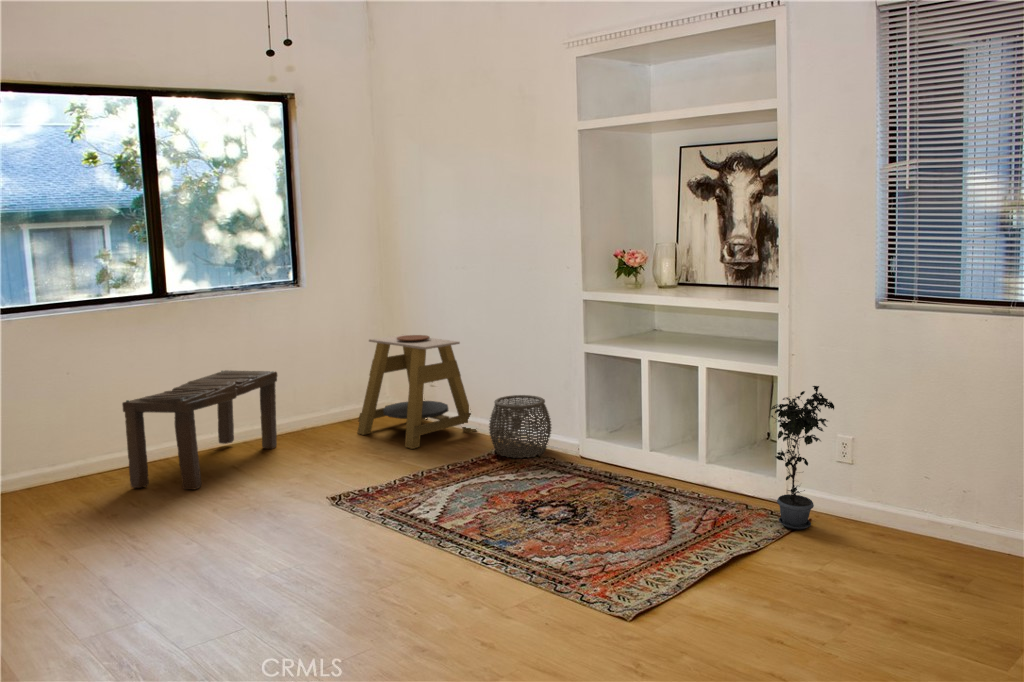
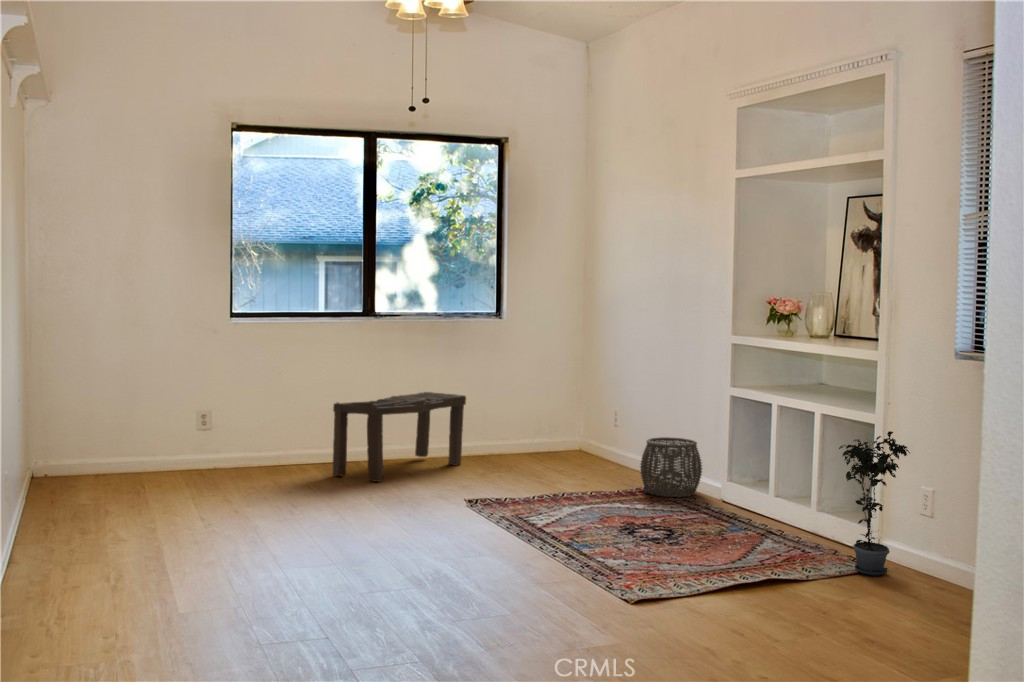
side table: present [357,335,476,449] -> none [536,375,647,479]

